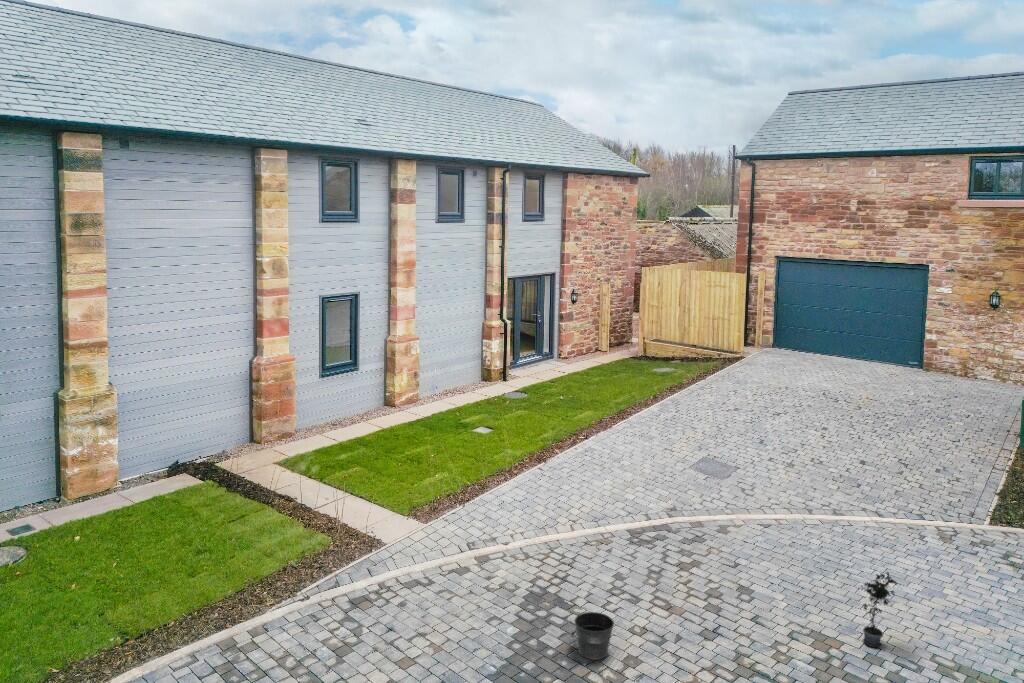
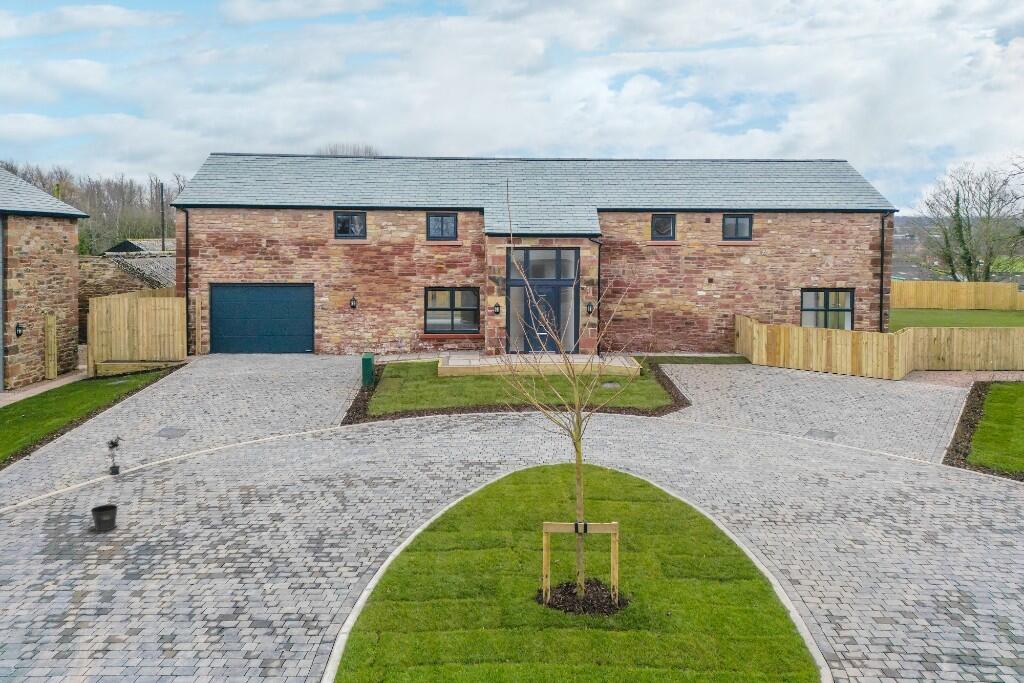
potted plant: present [863,572,897,647] -> present [107,437,122,475]

